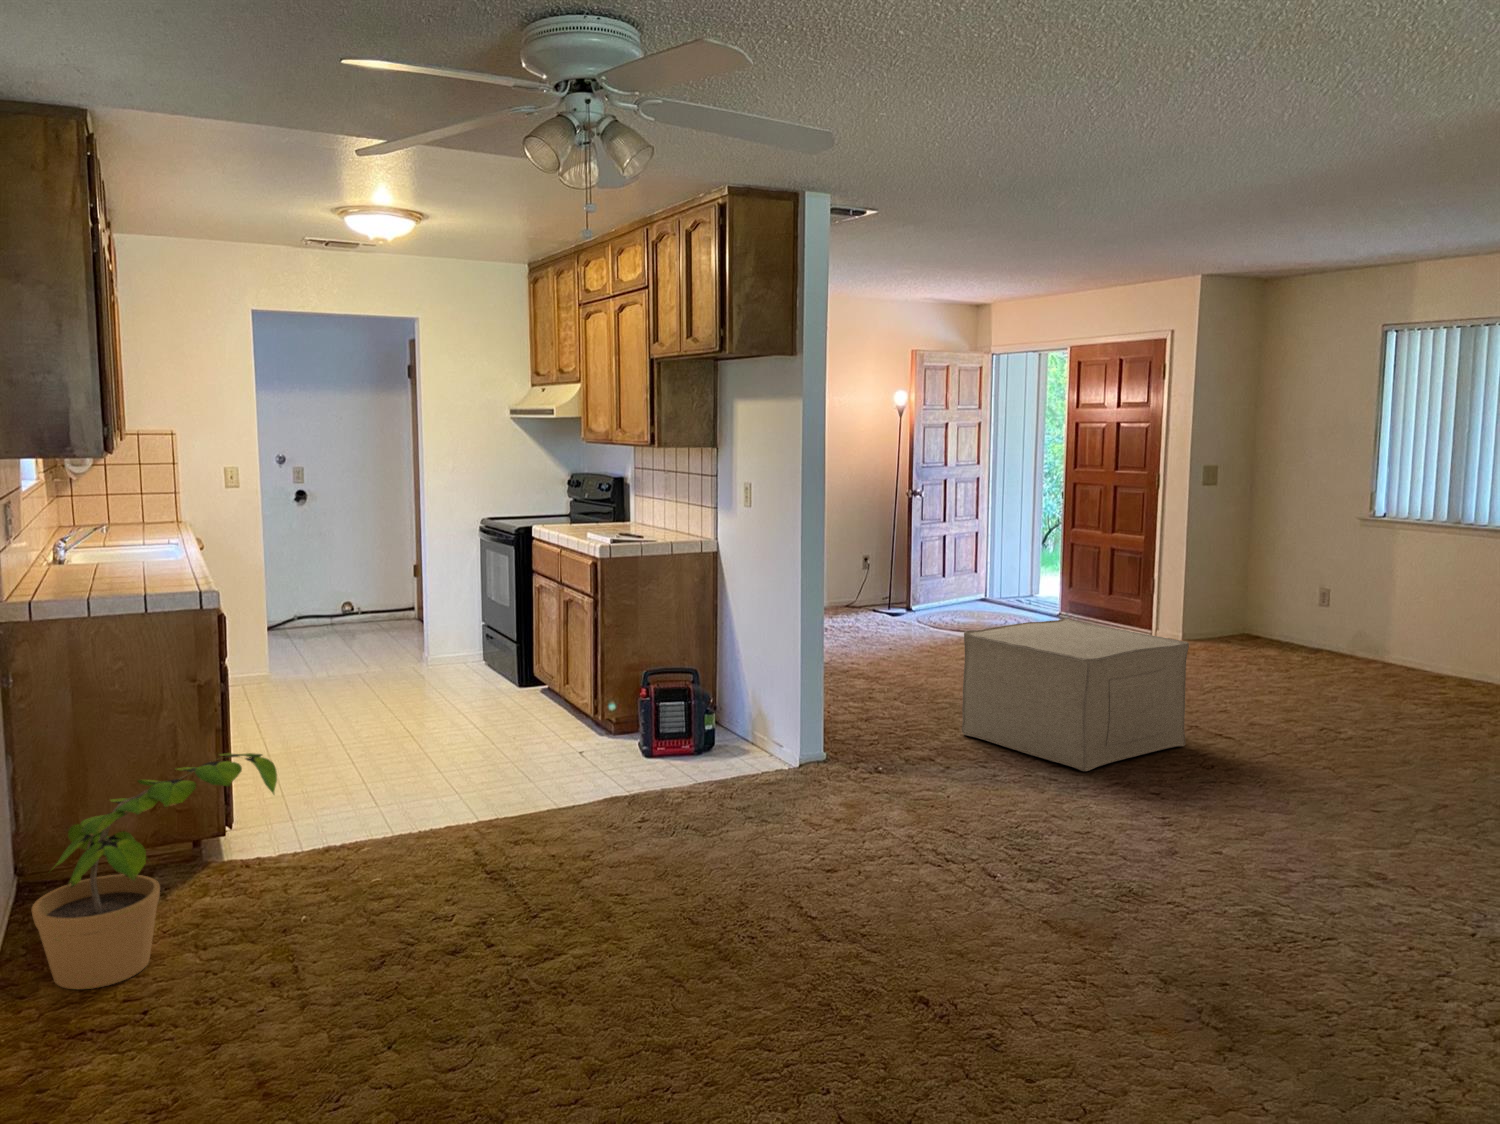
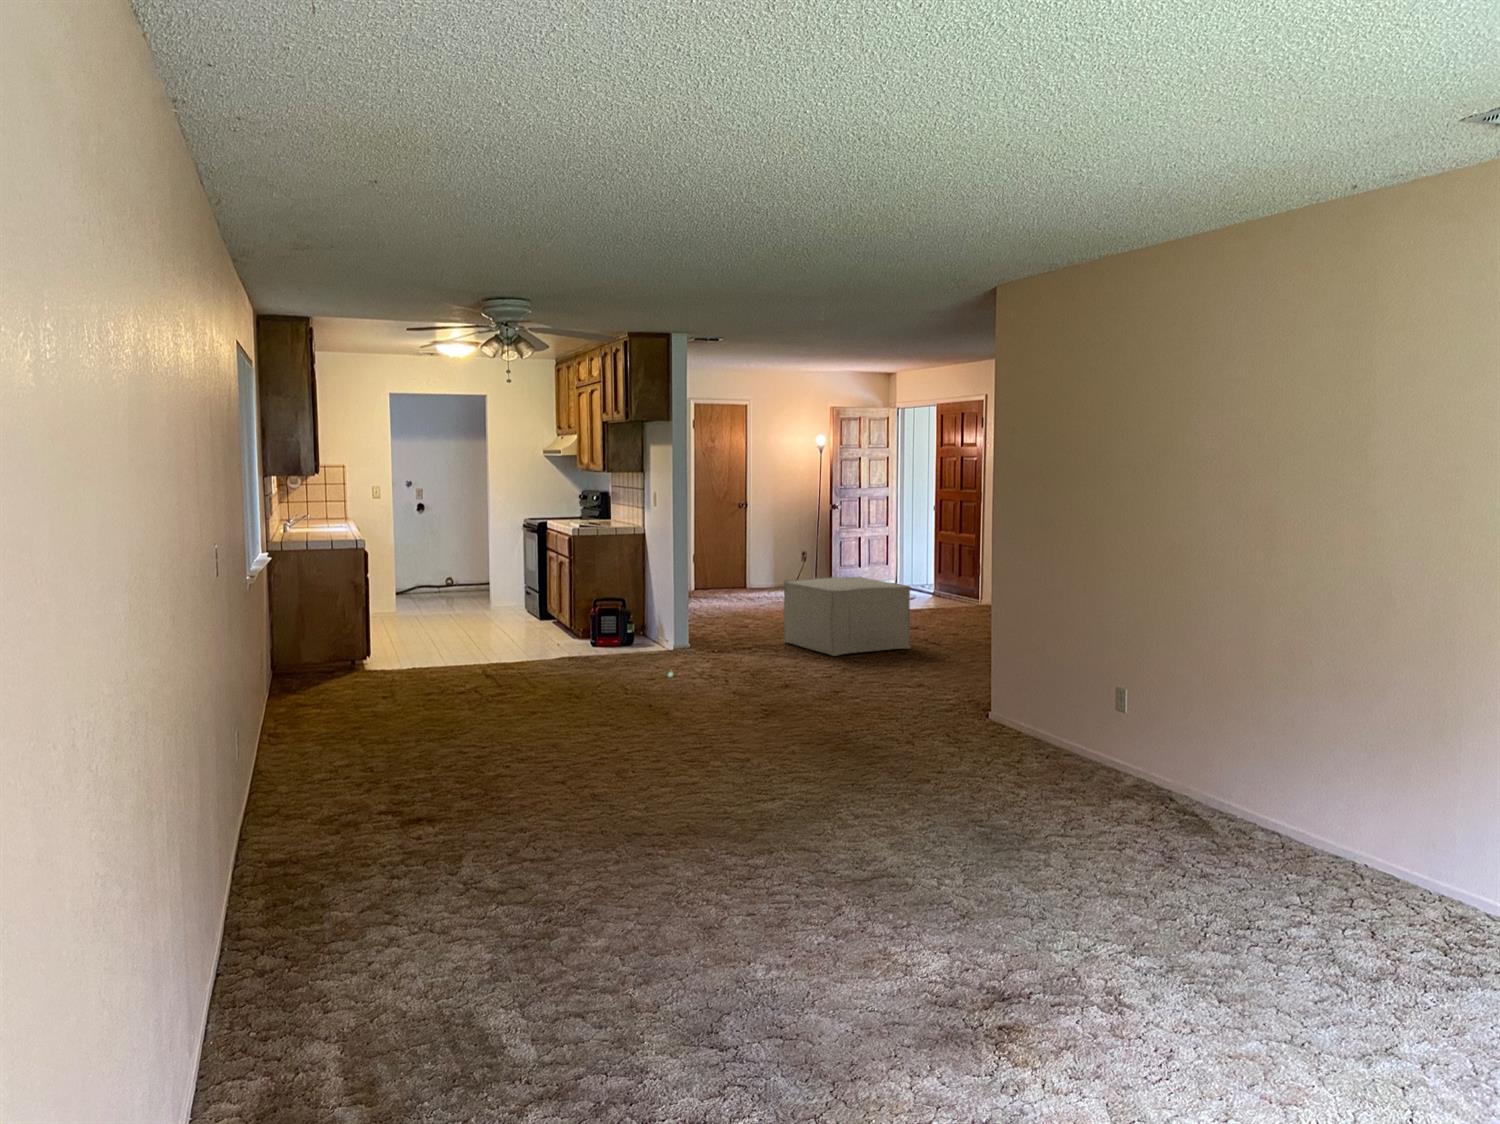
potted plant: present [32,753,277,989] -> none [276,606,380,701]

